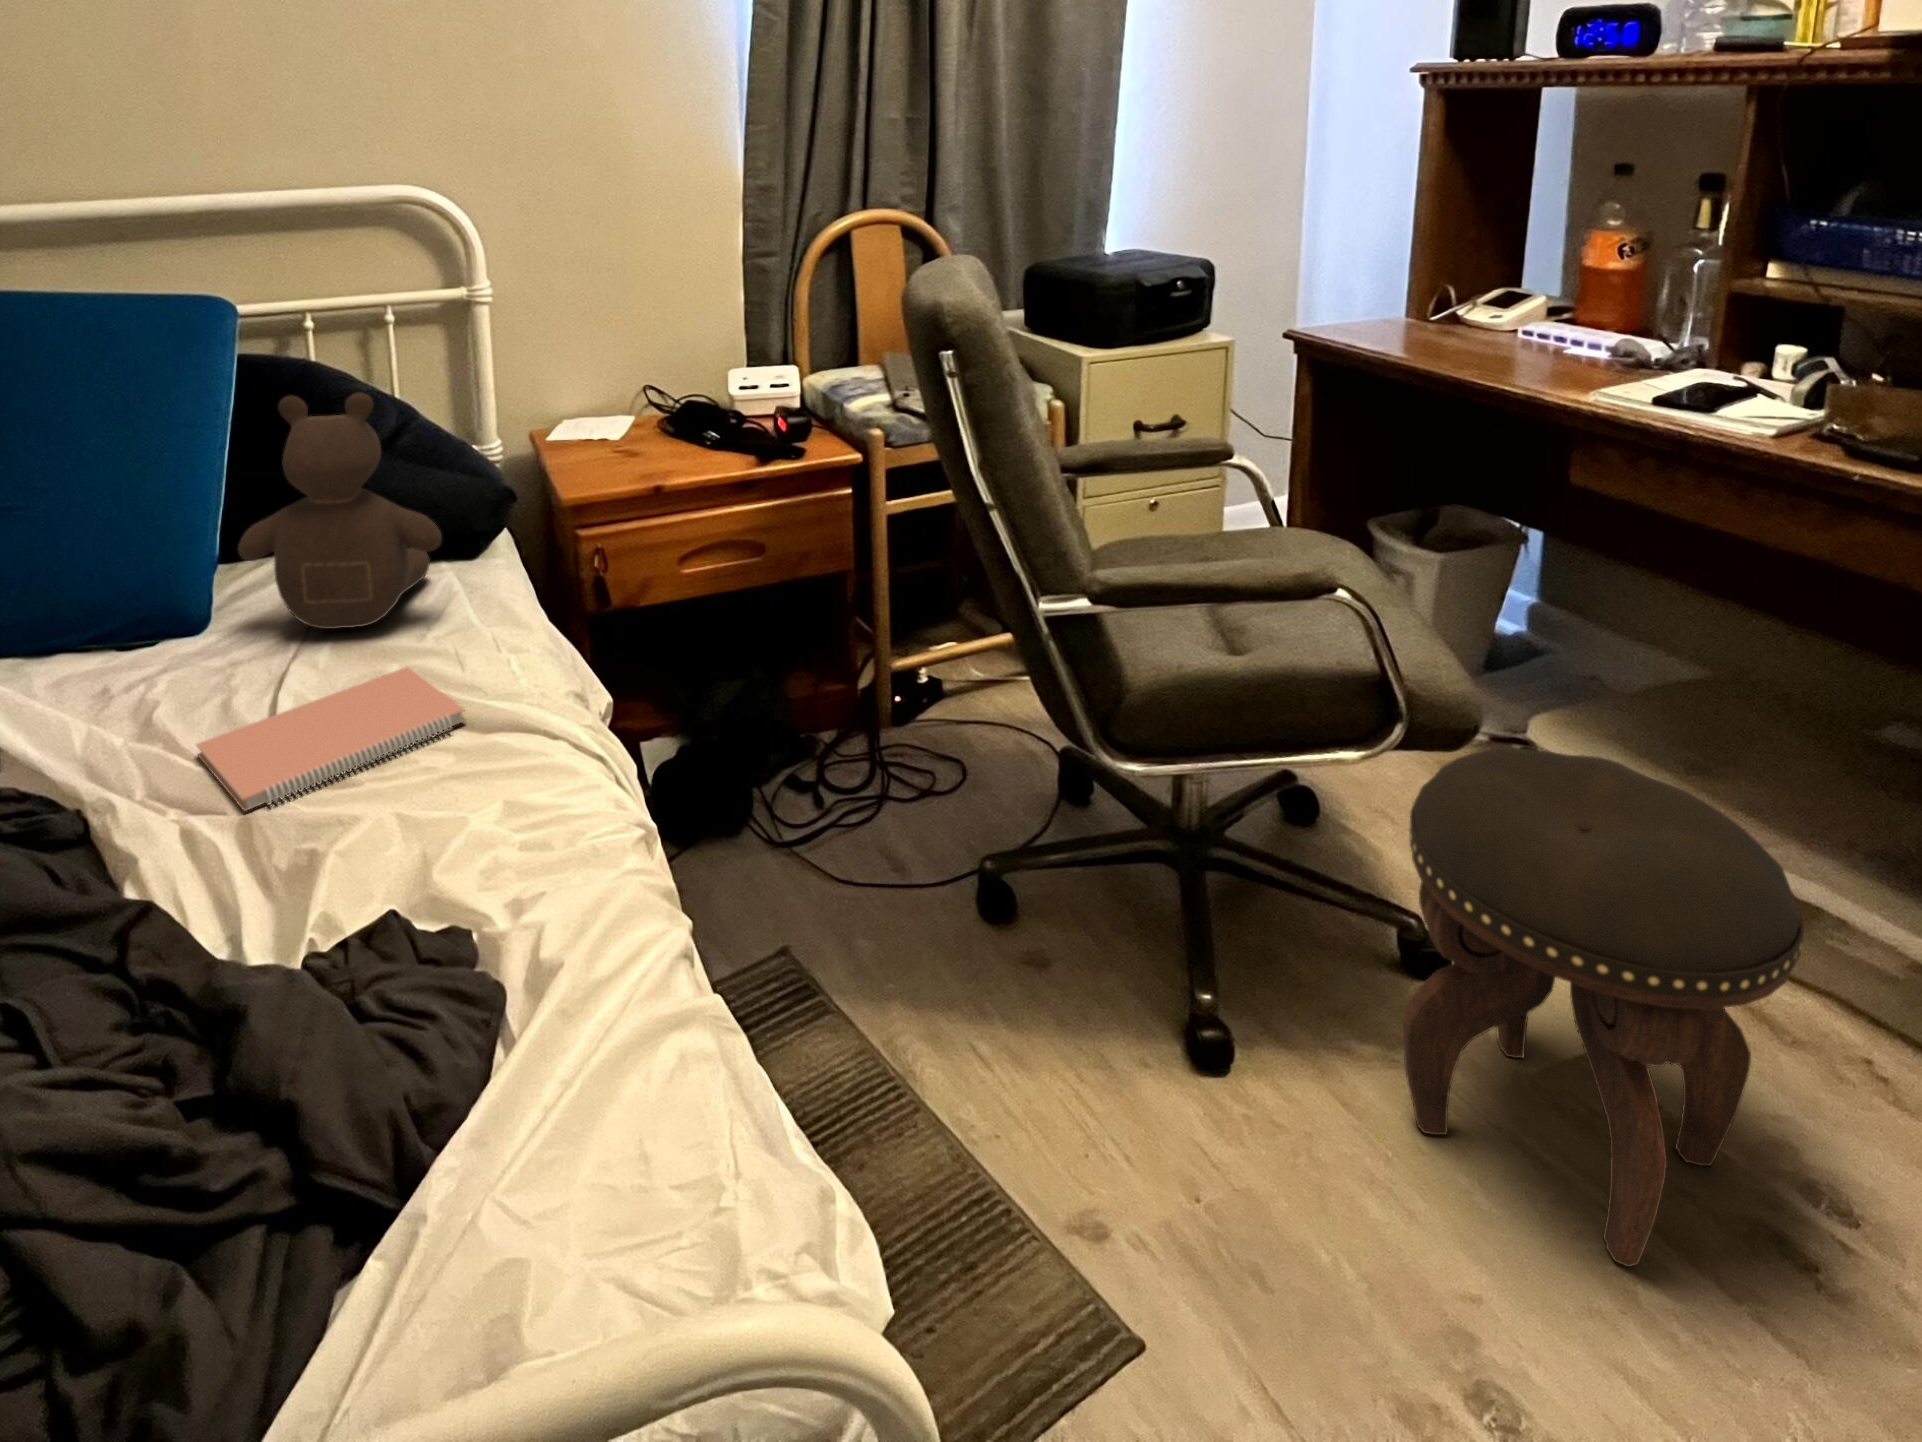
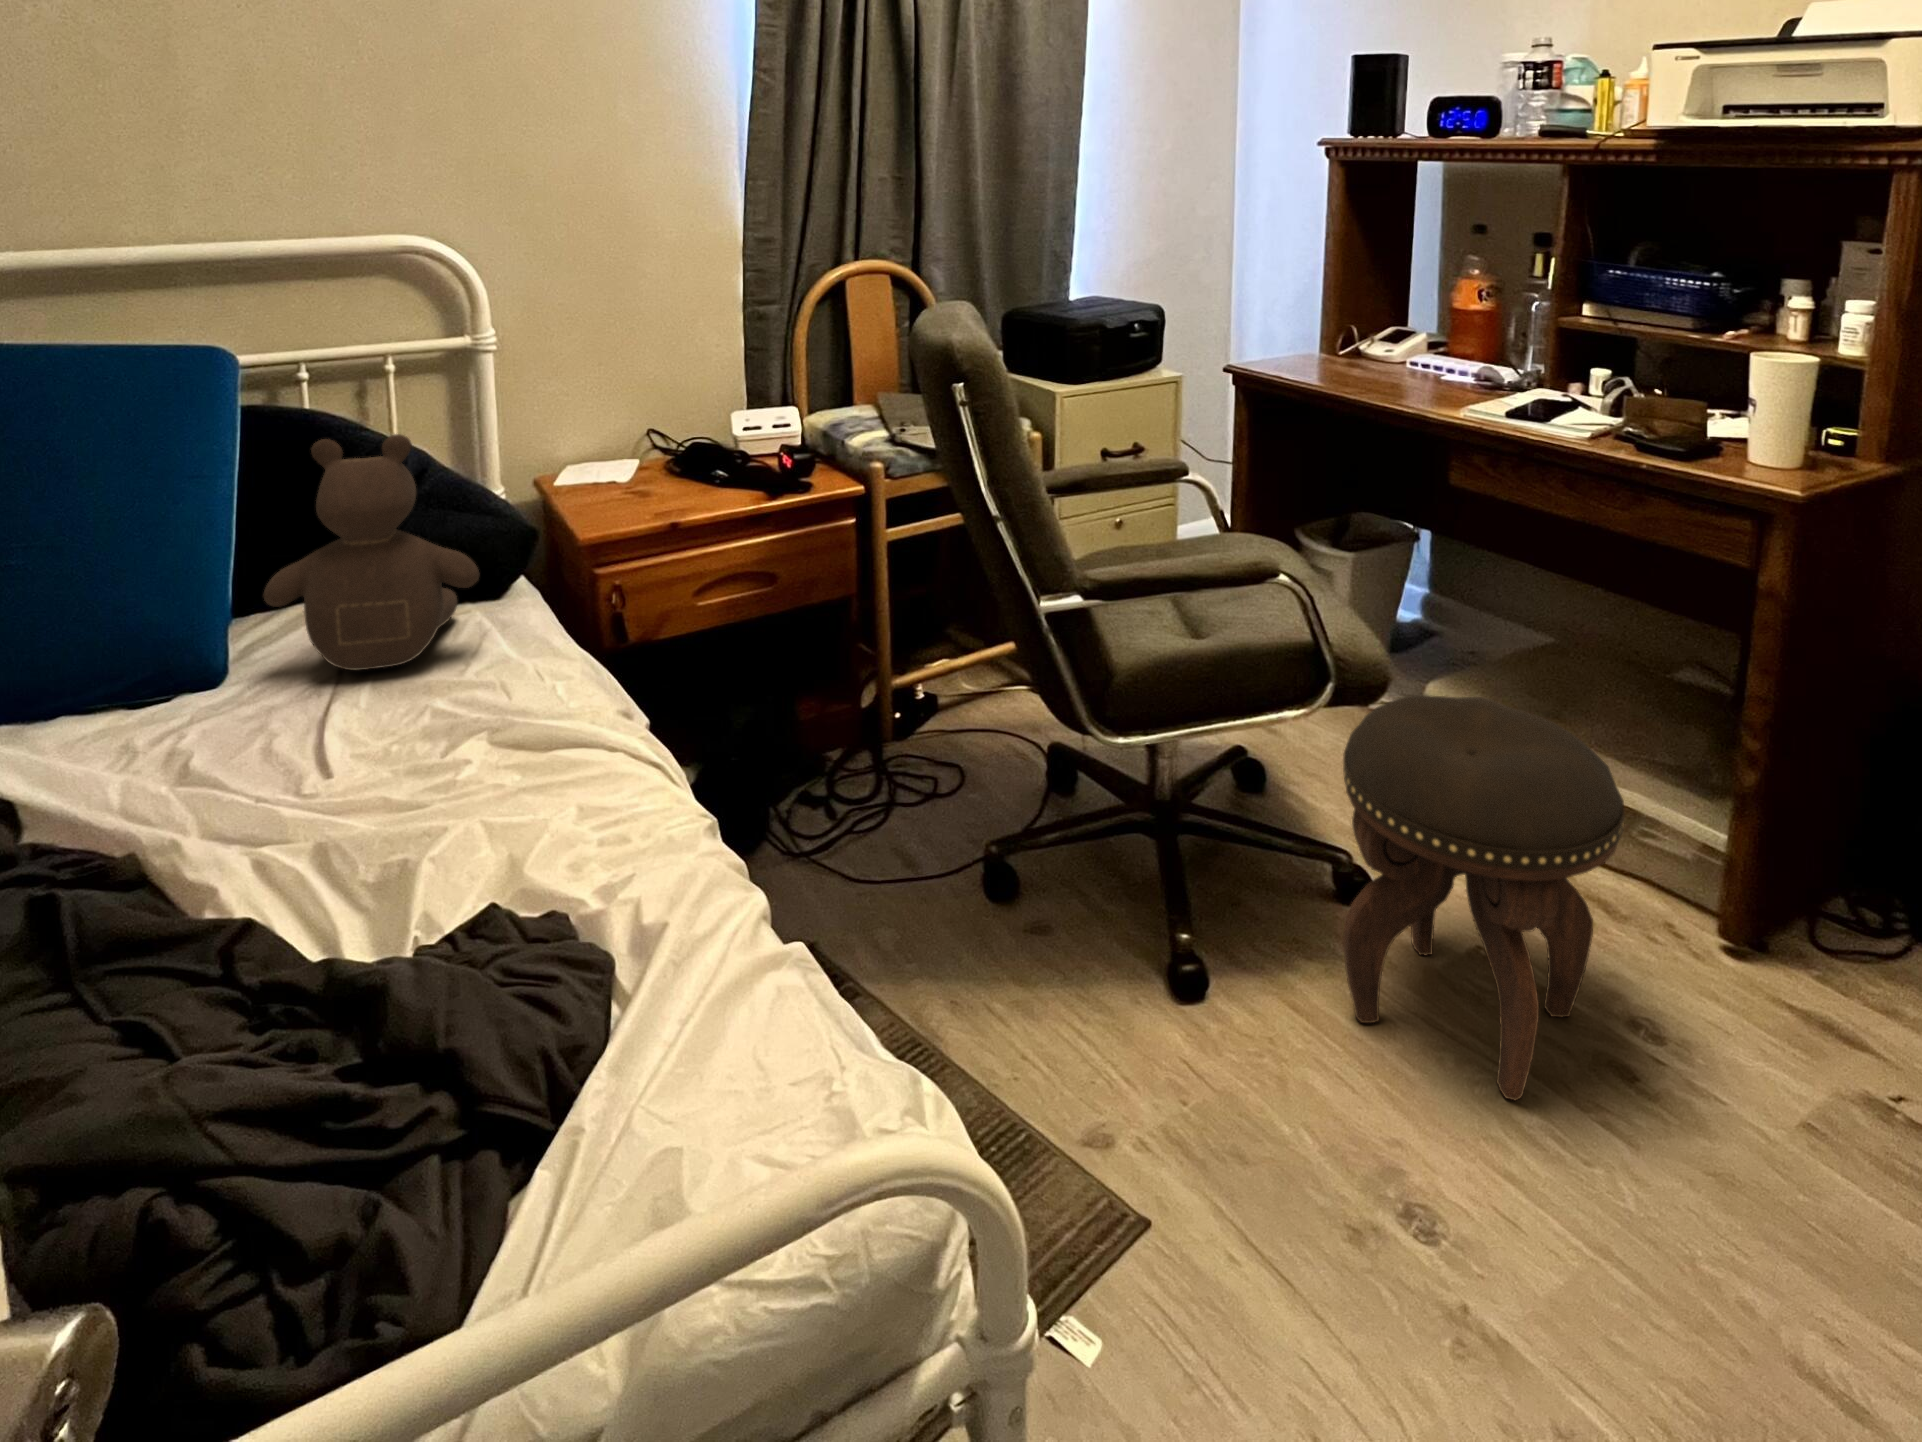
notebook: present [197,667,465,811] -> none [245,698,523,841]

